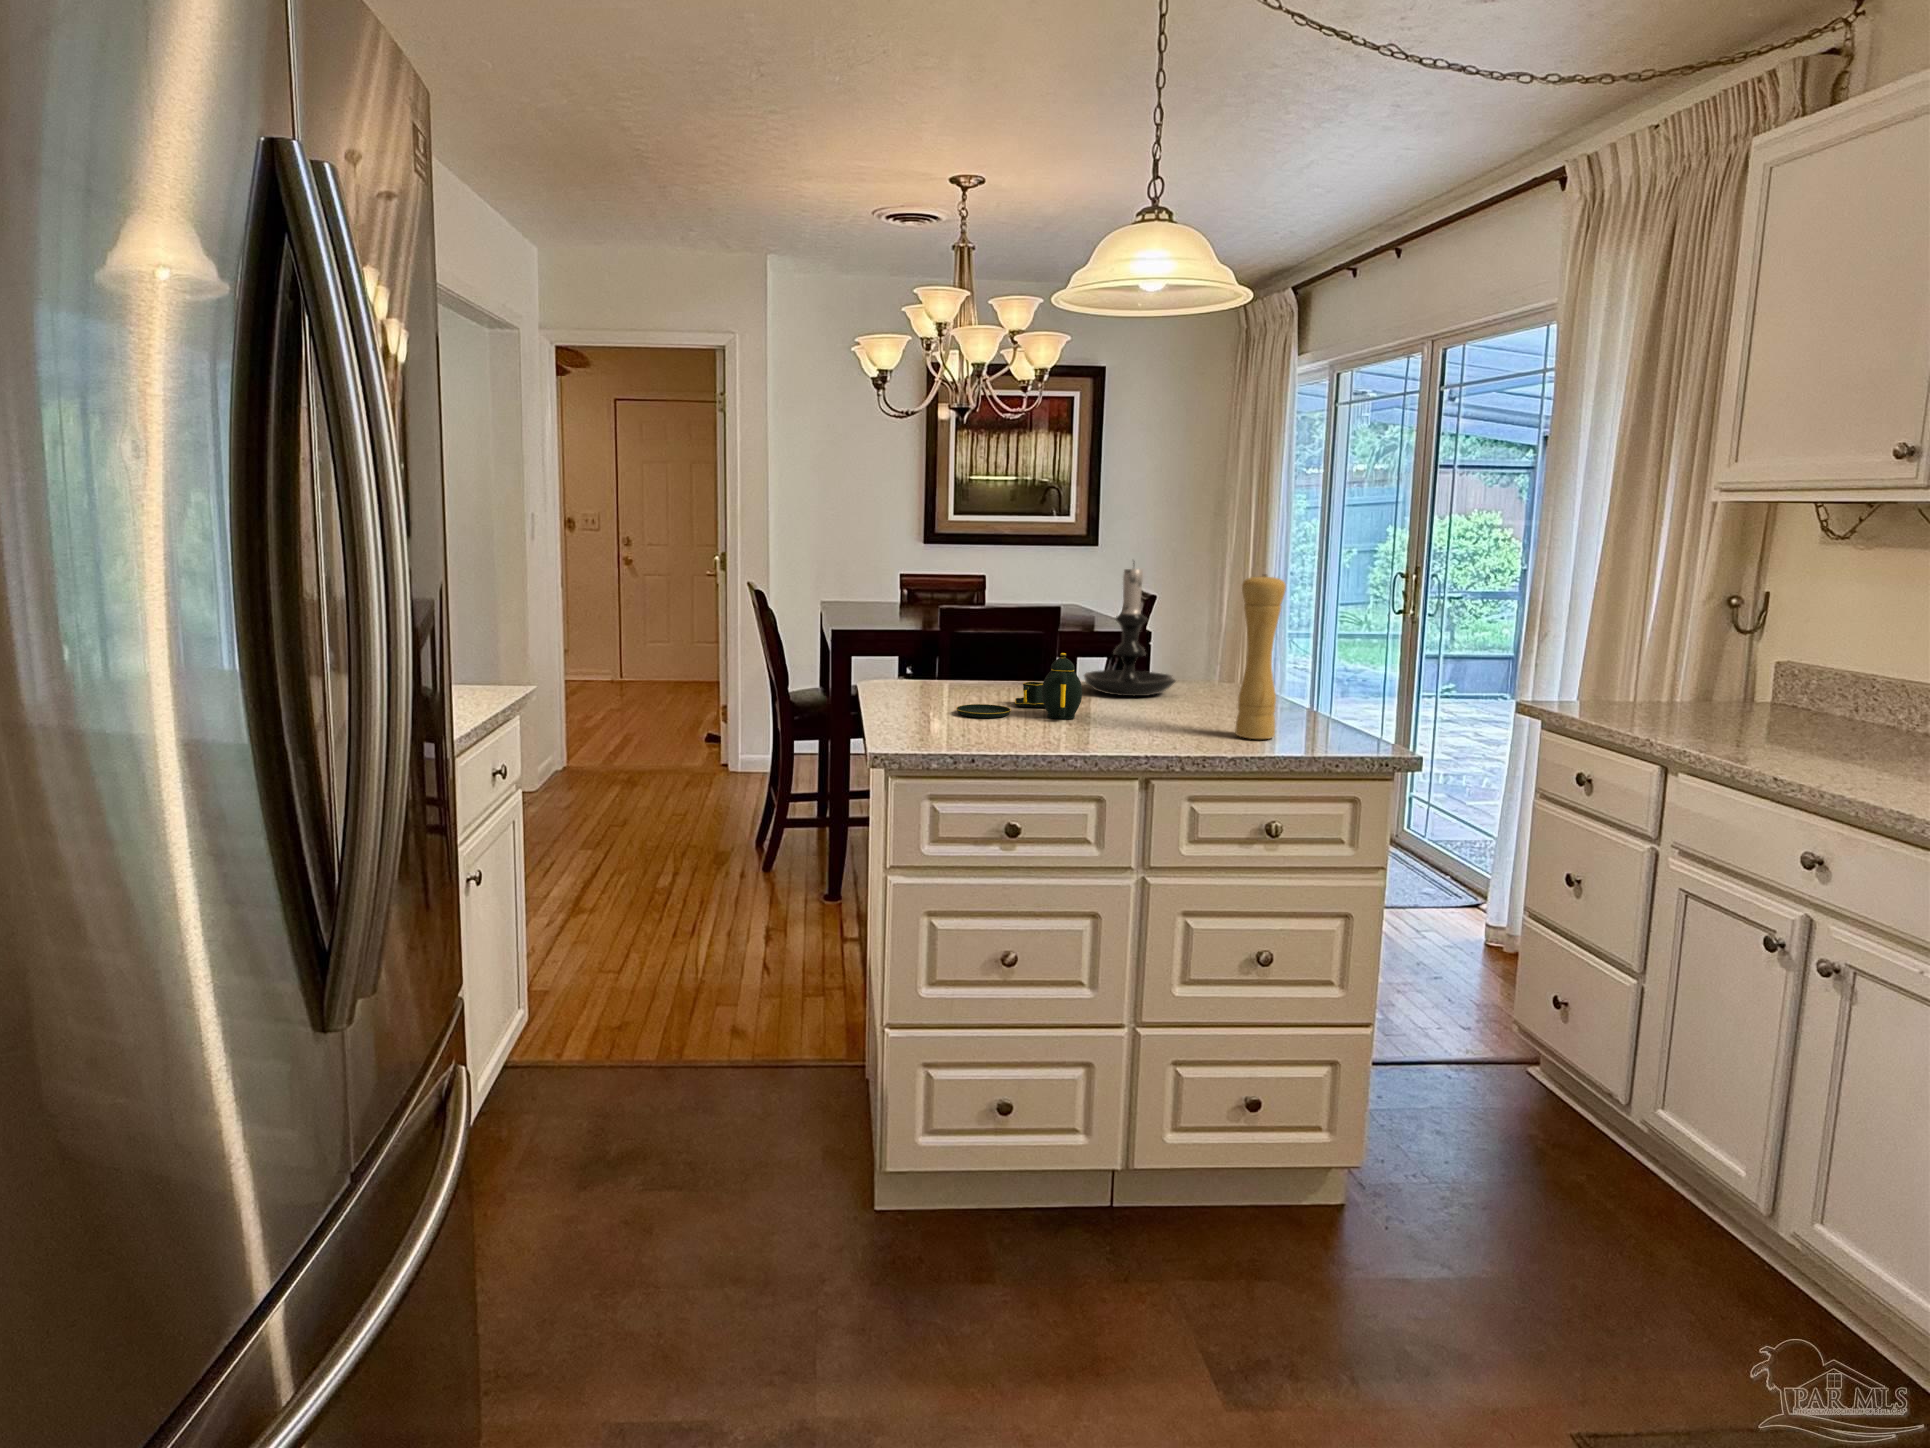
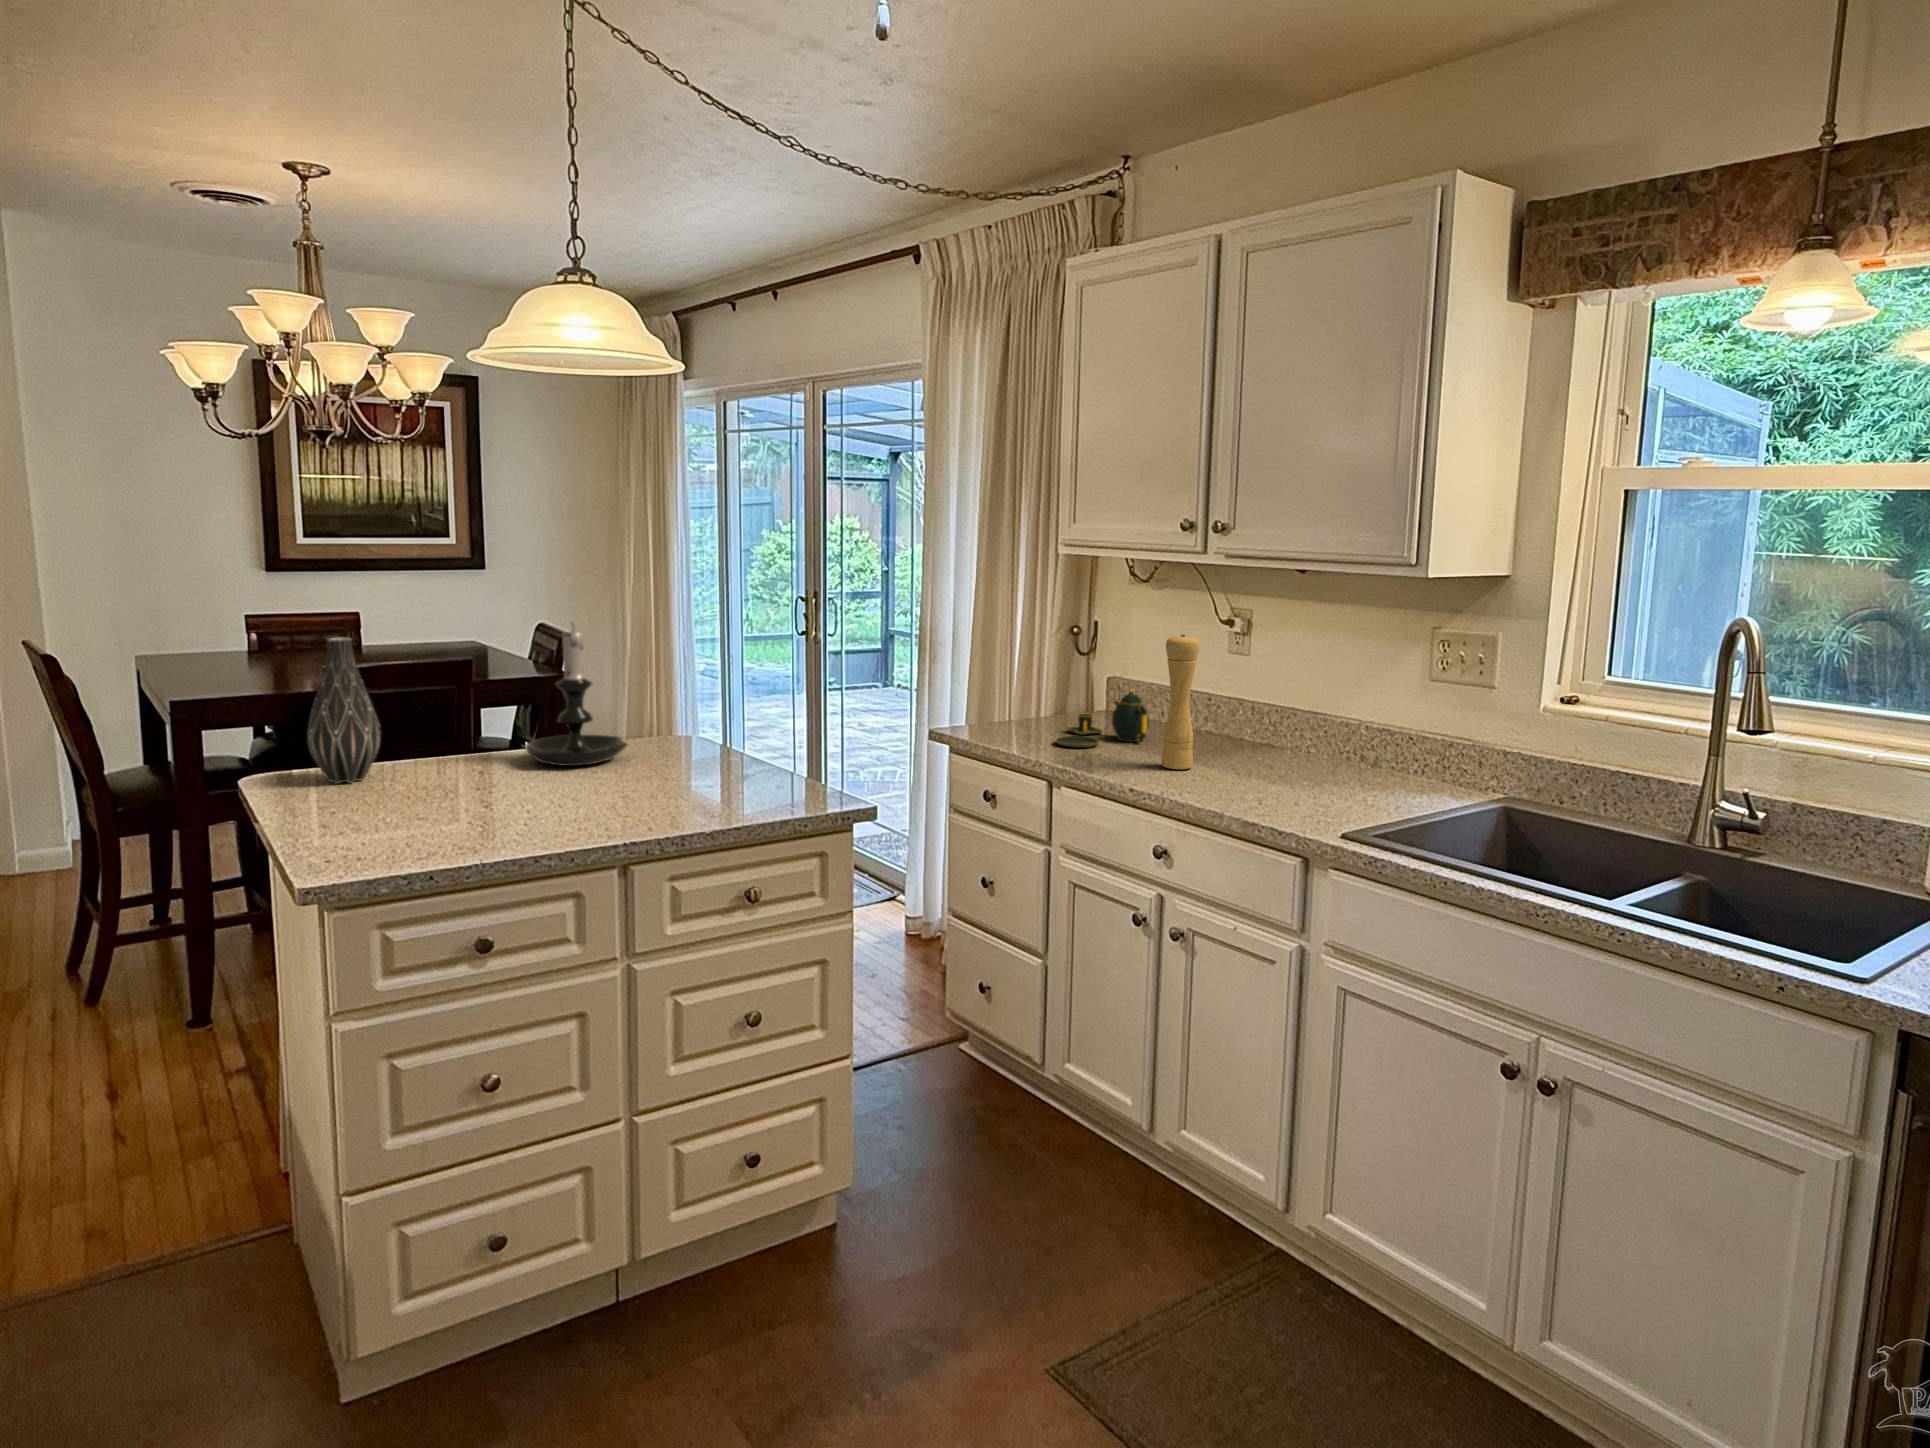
vase: none [911,564,965,690] -> present [307,637,381,783]
pepper mill: present [1235,574,1286,739] -> present [1162,634,1200,769]
teapot: present [956,653,1082,719] -> present [1056,690,1149,748]

